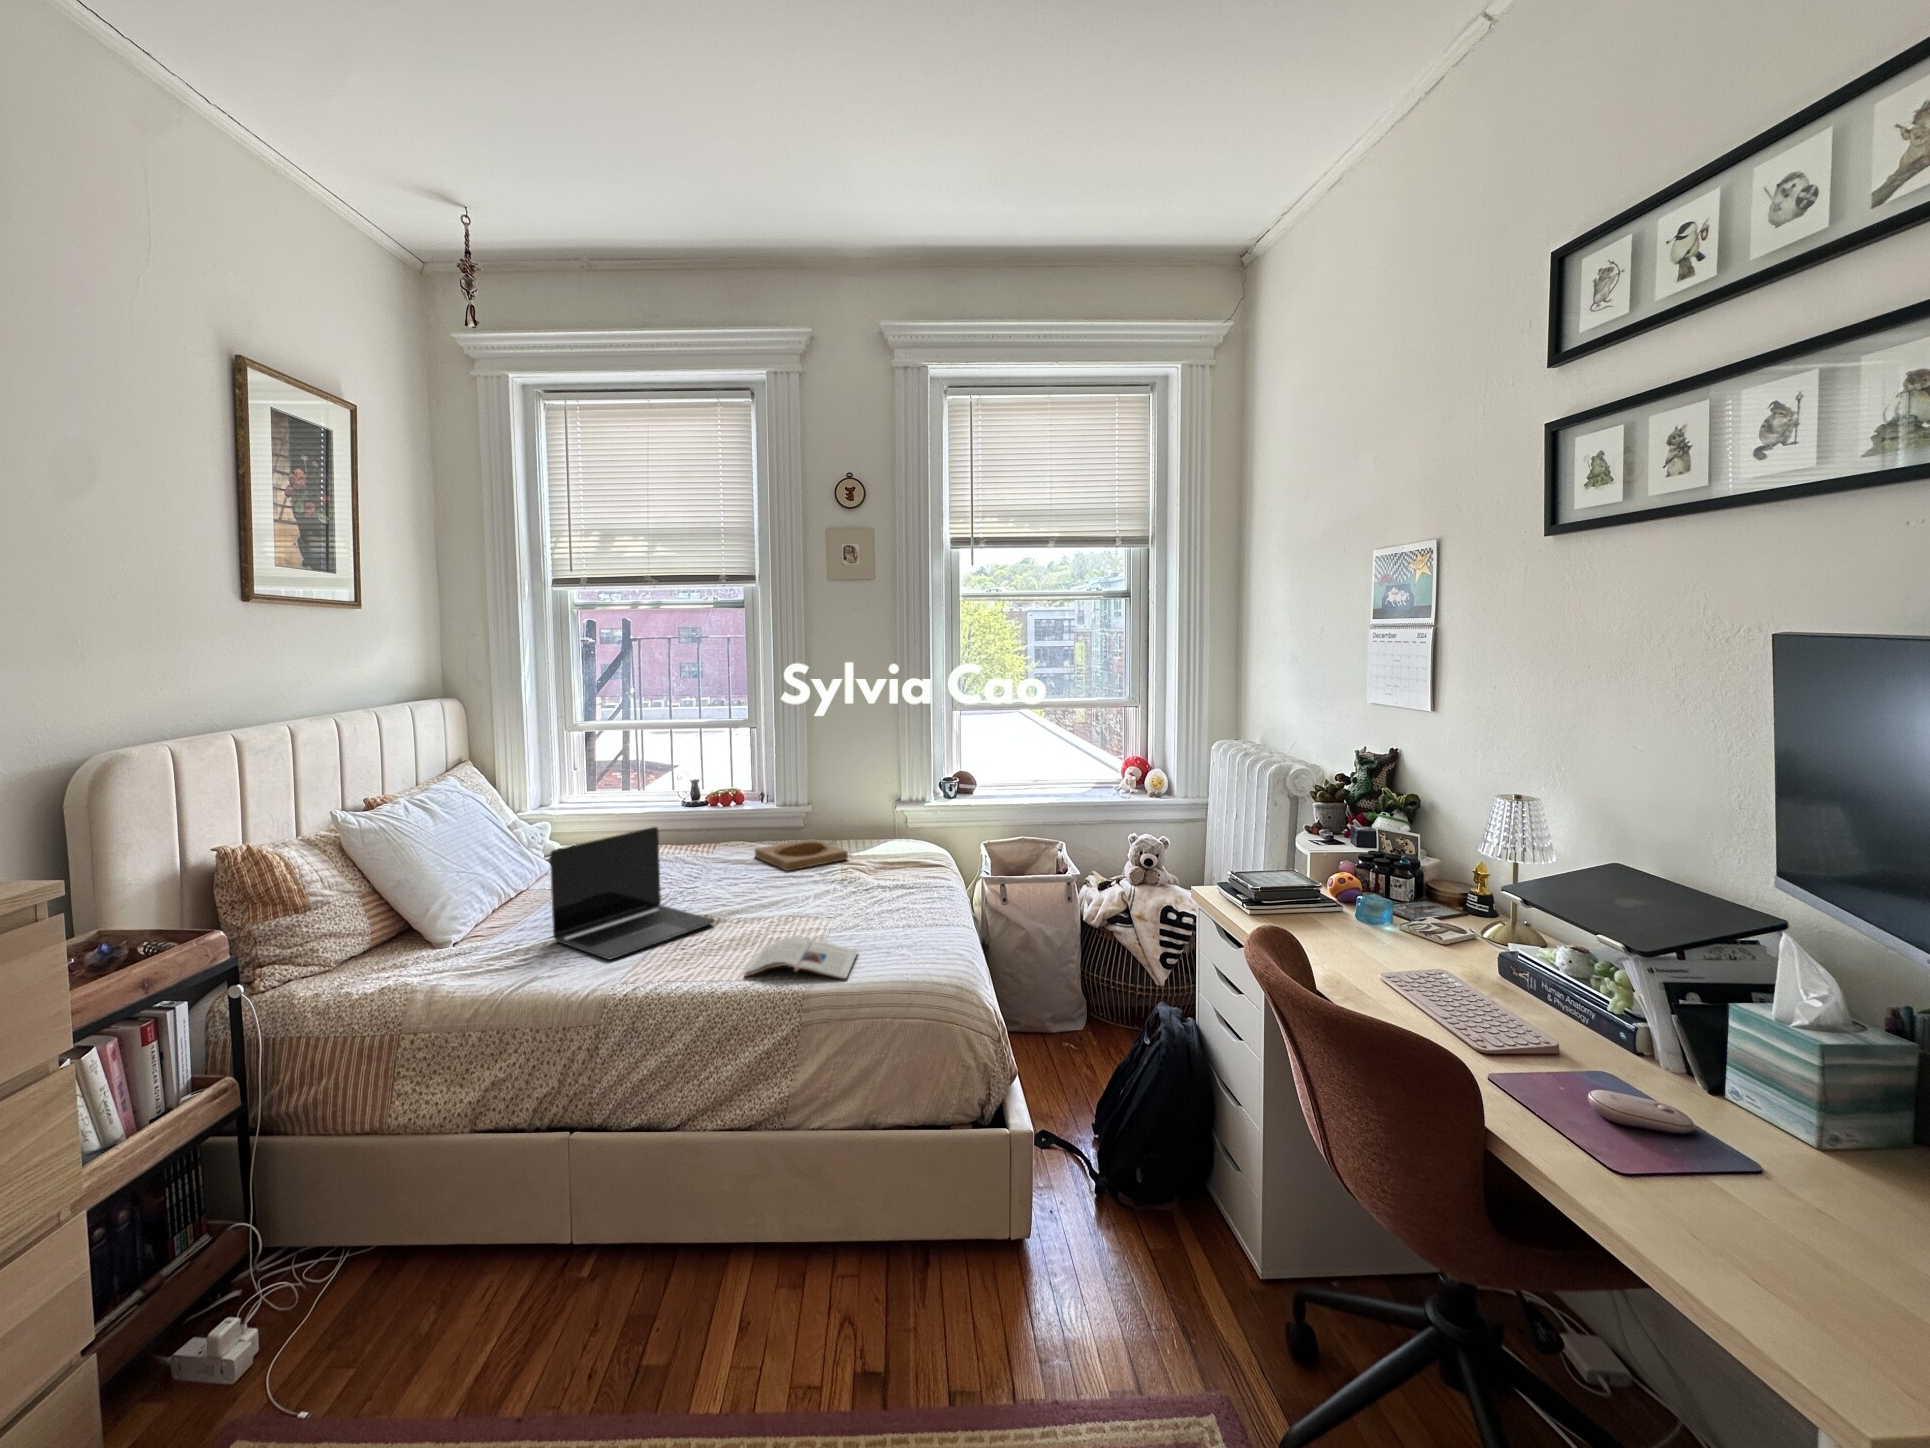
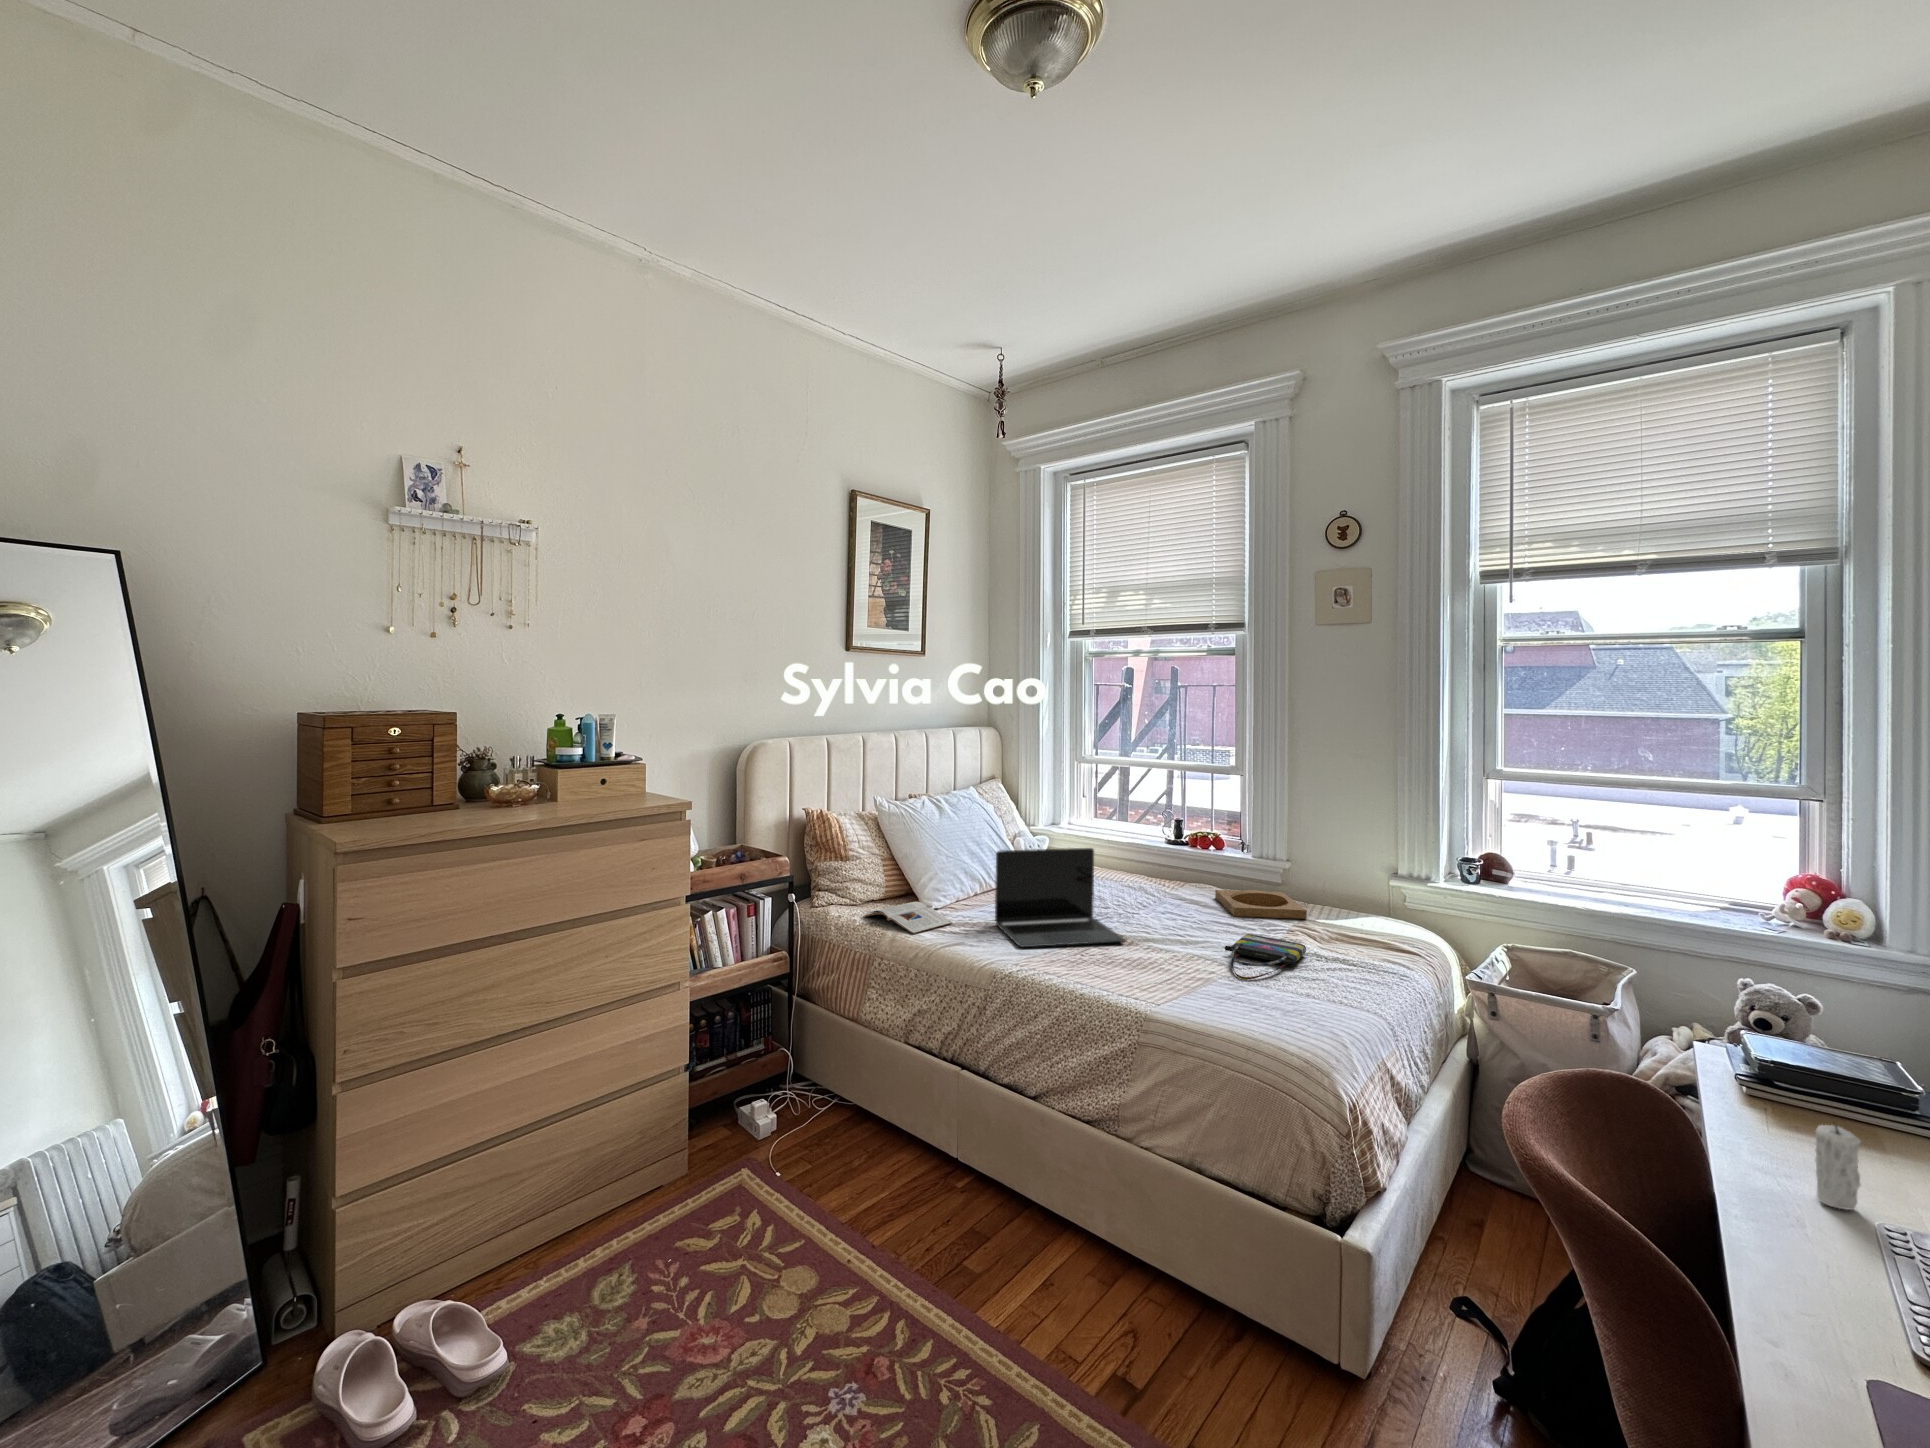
tote bag: none [814,883,884,930] -> present [1225,934,1306,980]
candle: none [1357,911,1381,975] -> present [1815,1122,1861,1210]
magazine: present [744,936,858,979] -> present [864,902,953,934]

